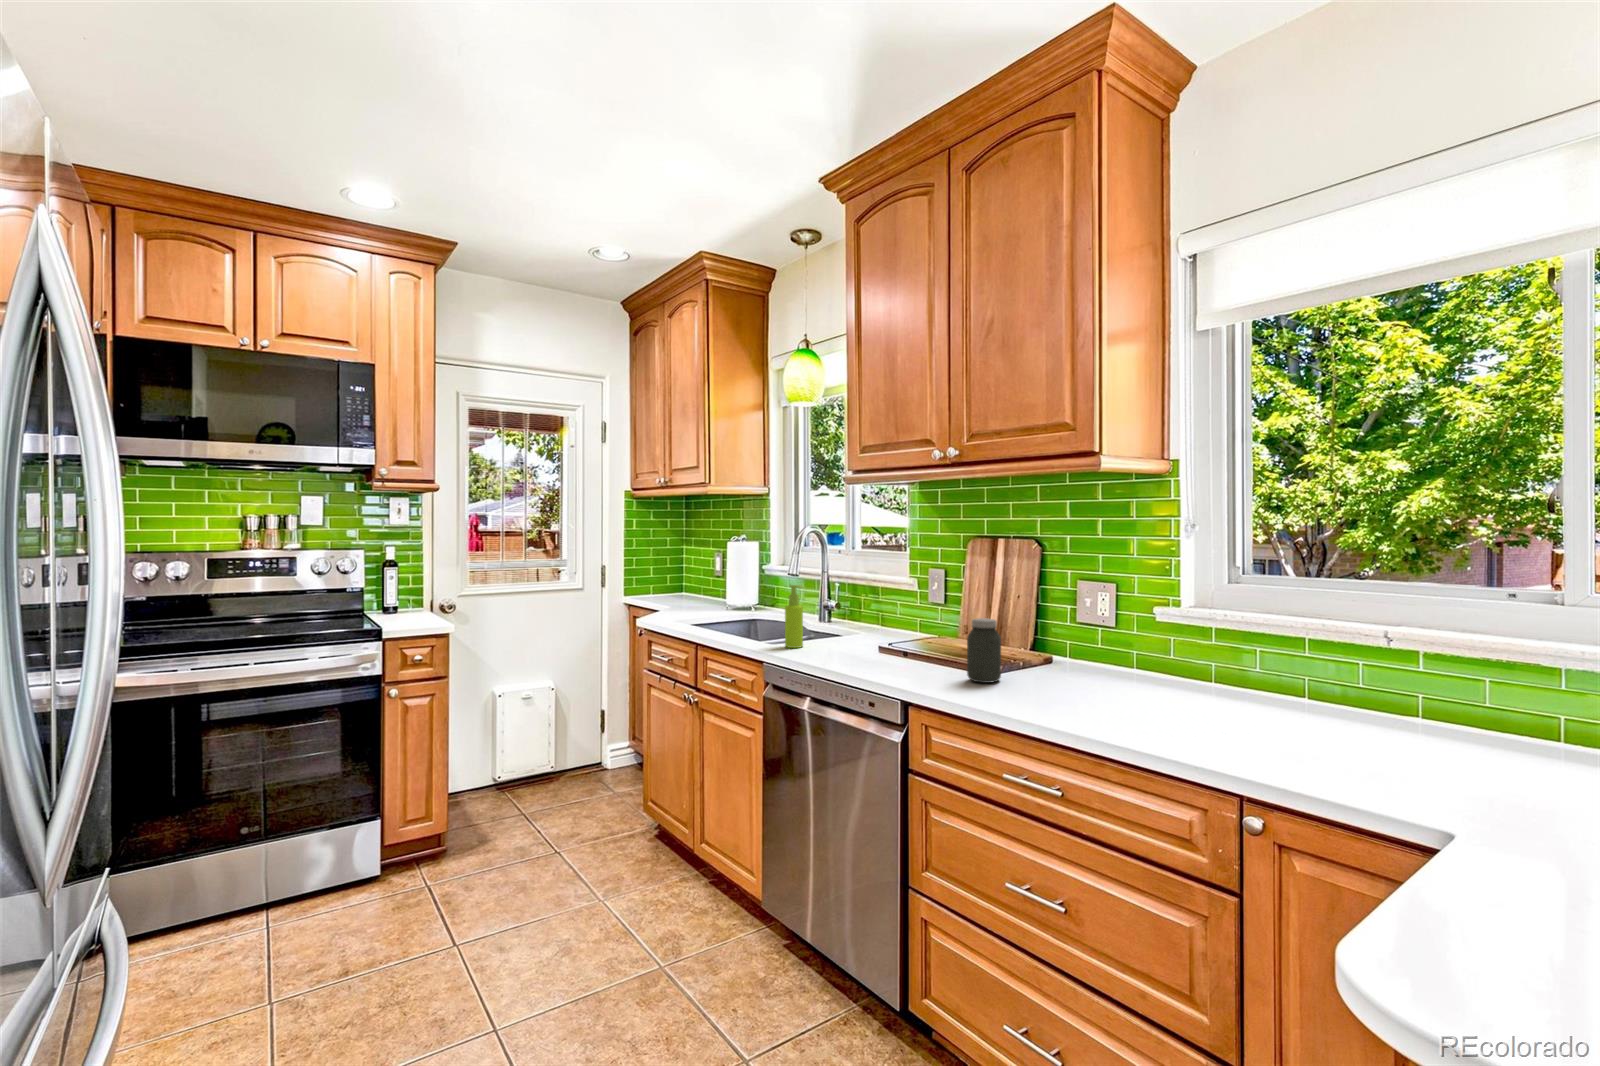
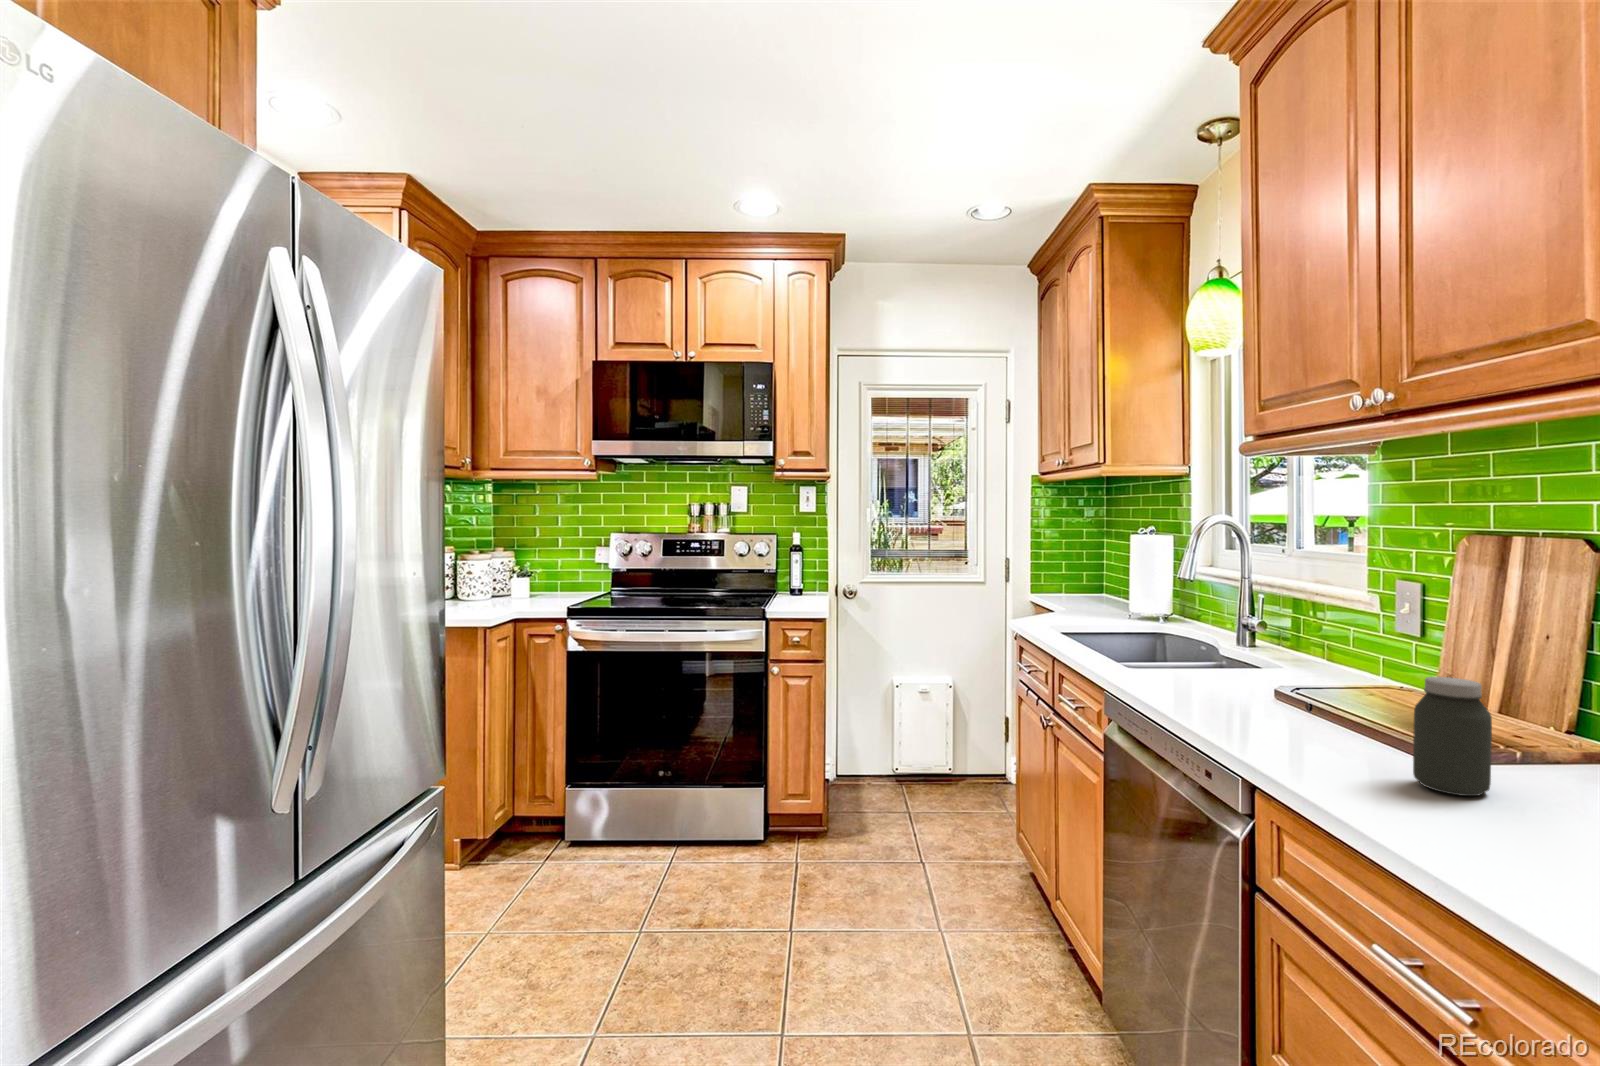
soap dispenser: present [785,585,803,648] -> none [1155,595,1183,681]

